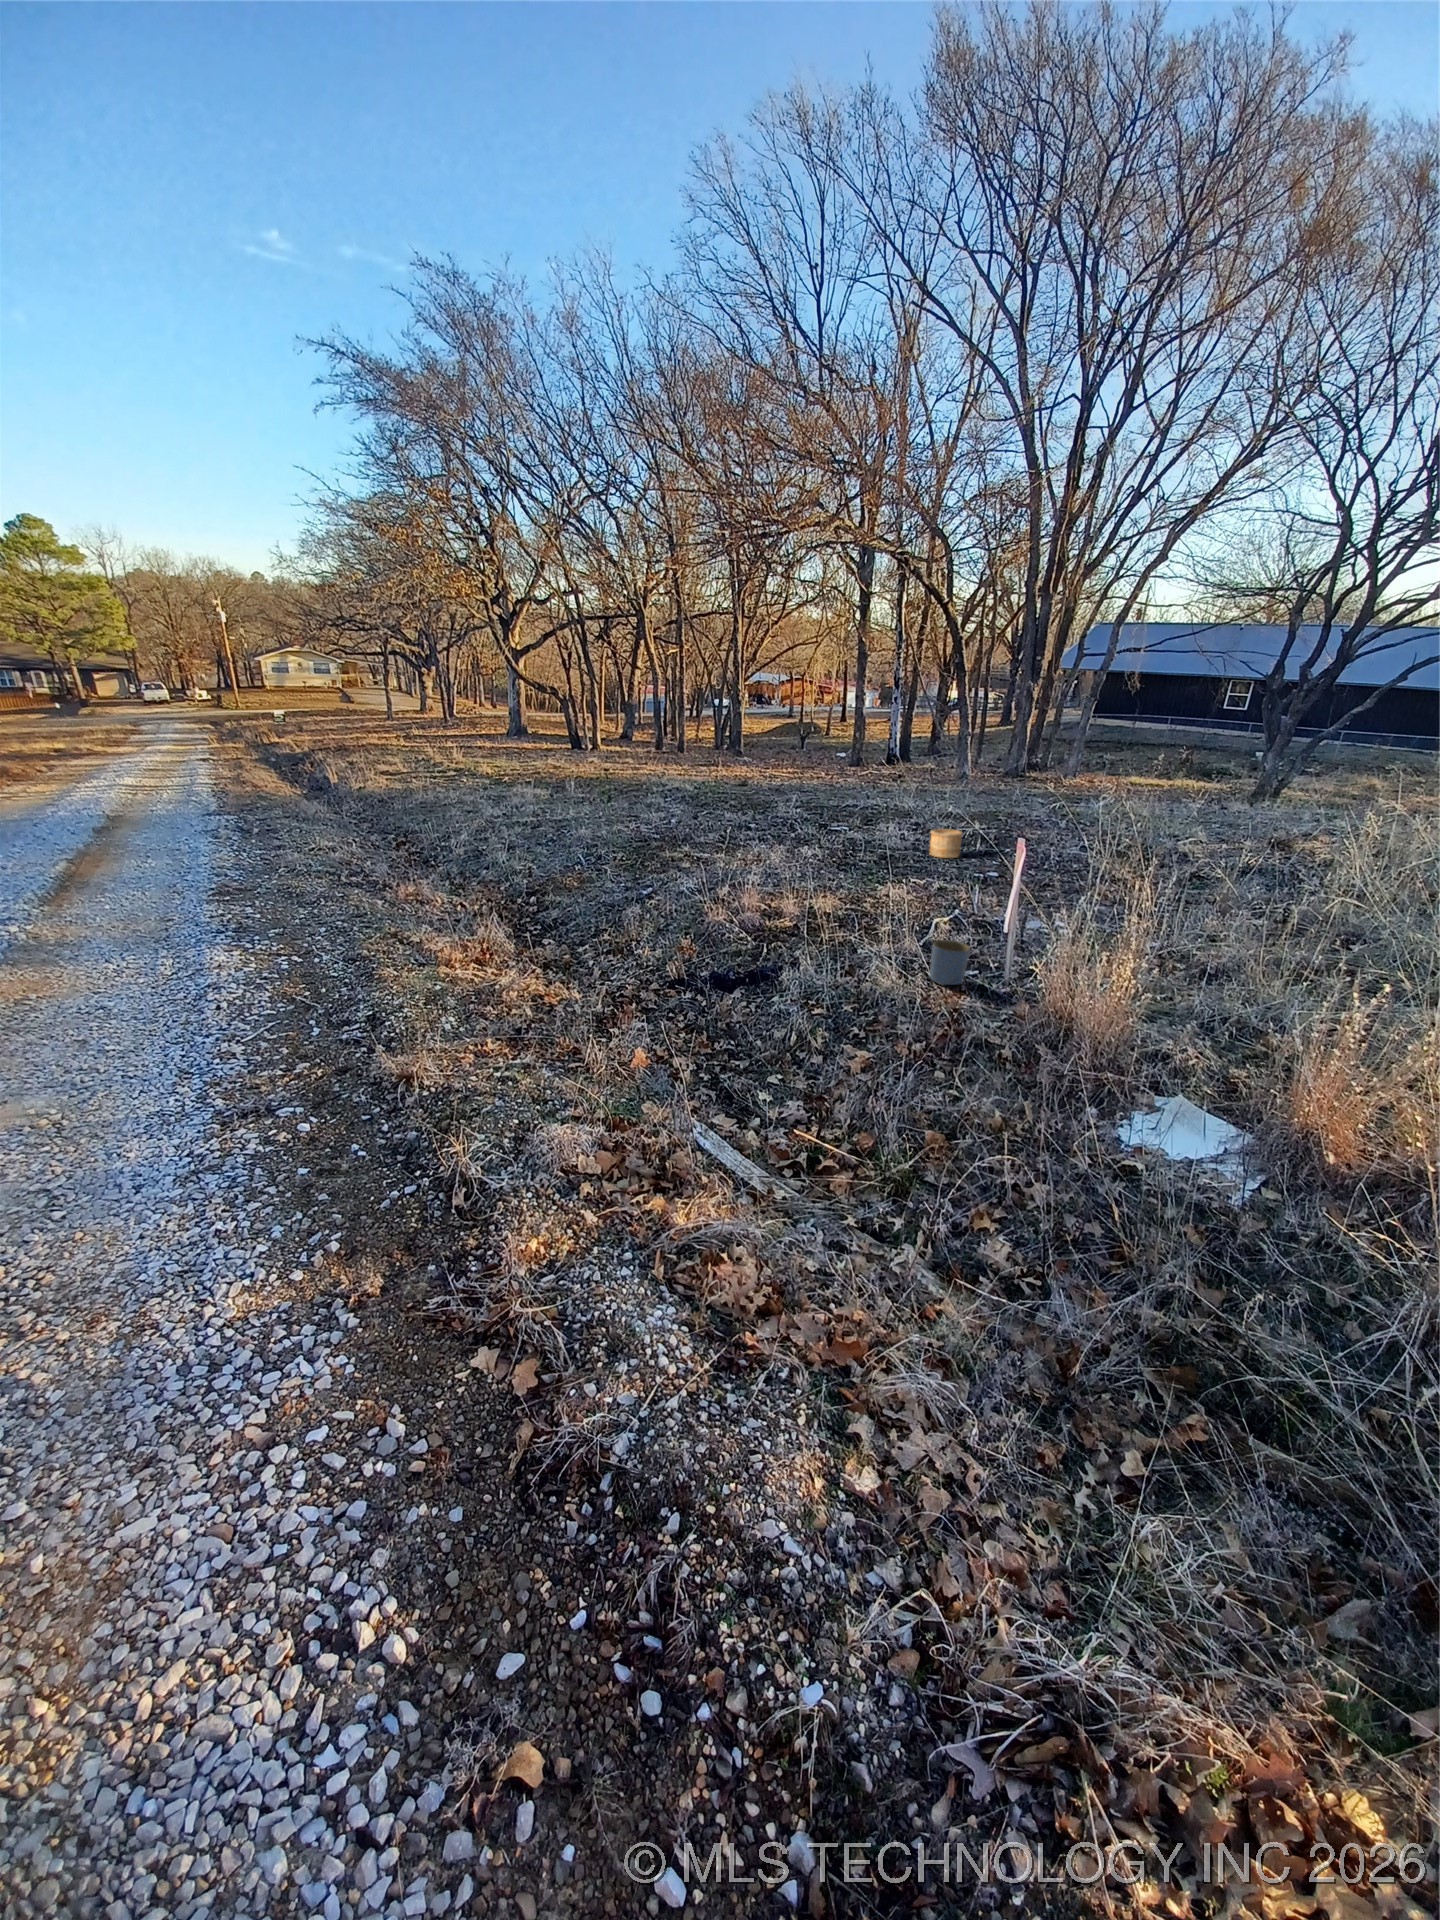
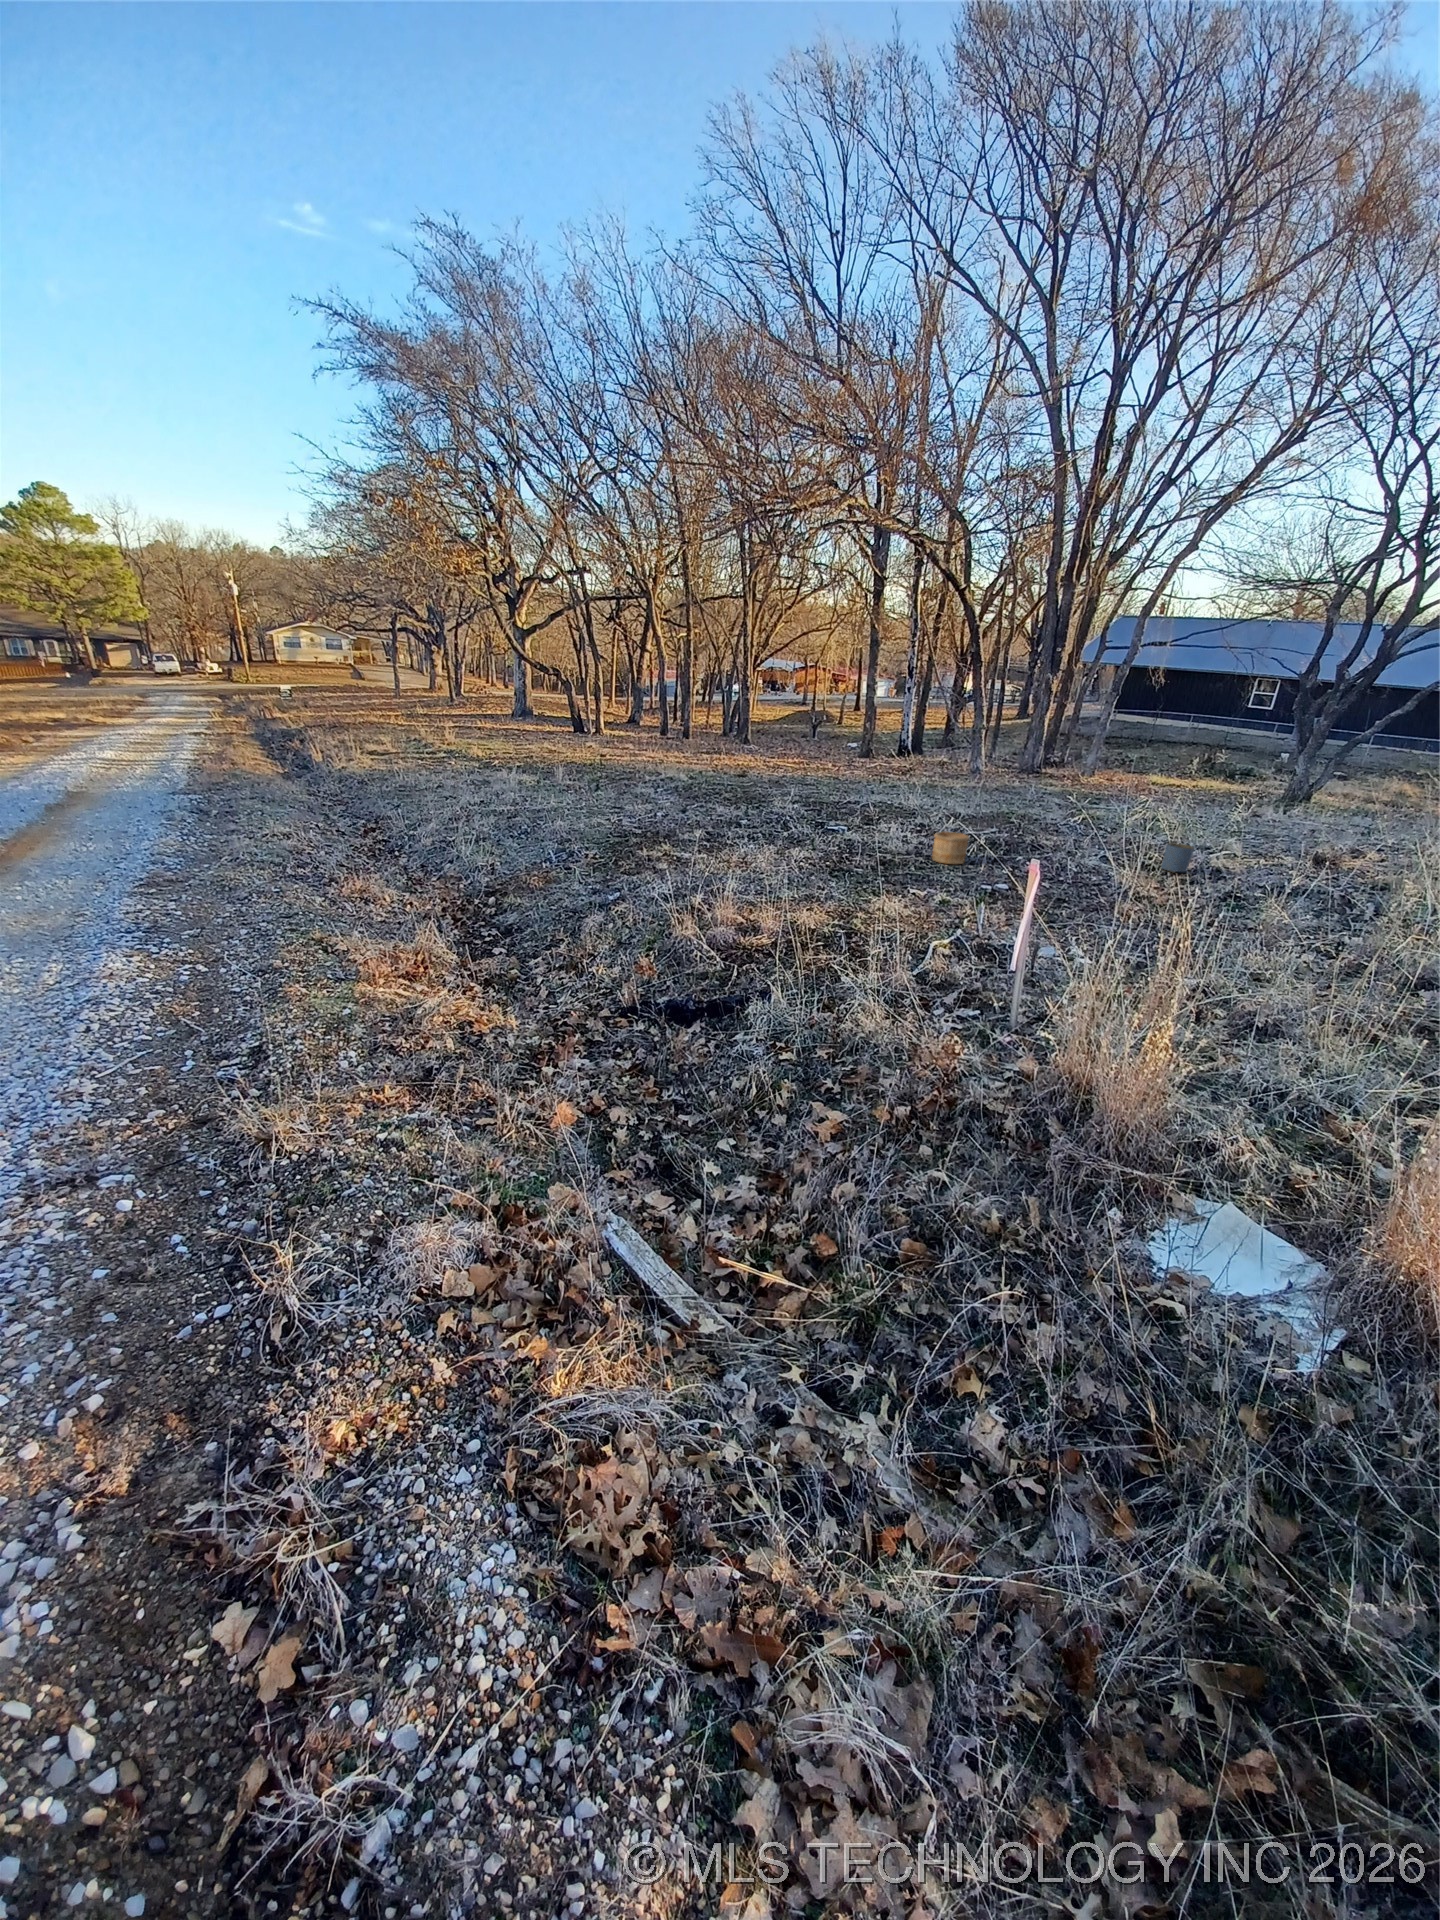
planter: present [930,940,970,985] -> present [1161,843,1194,872]

